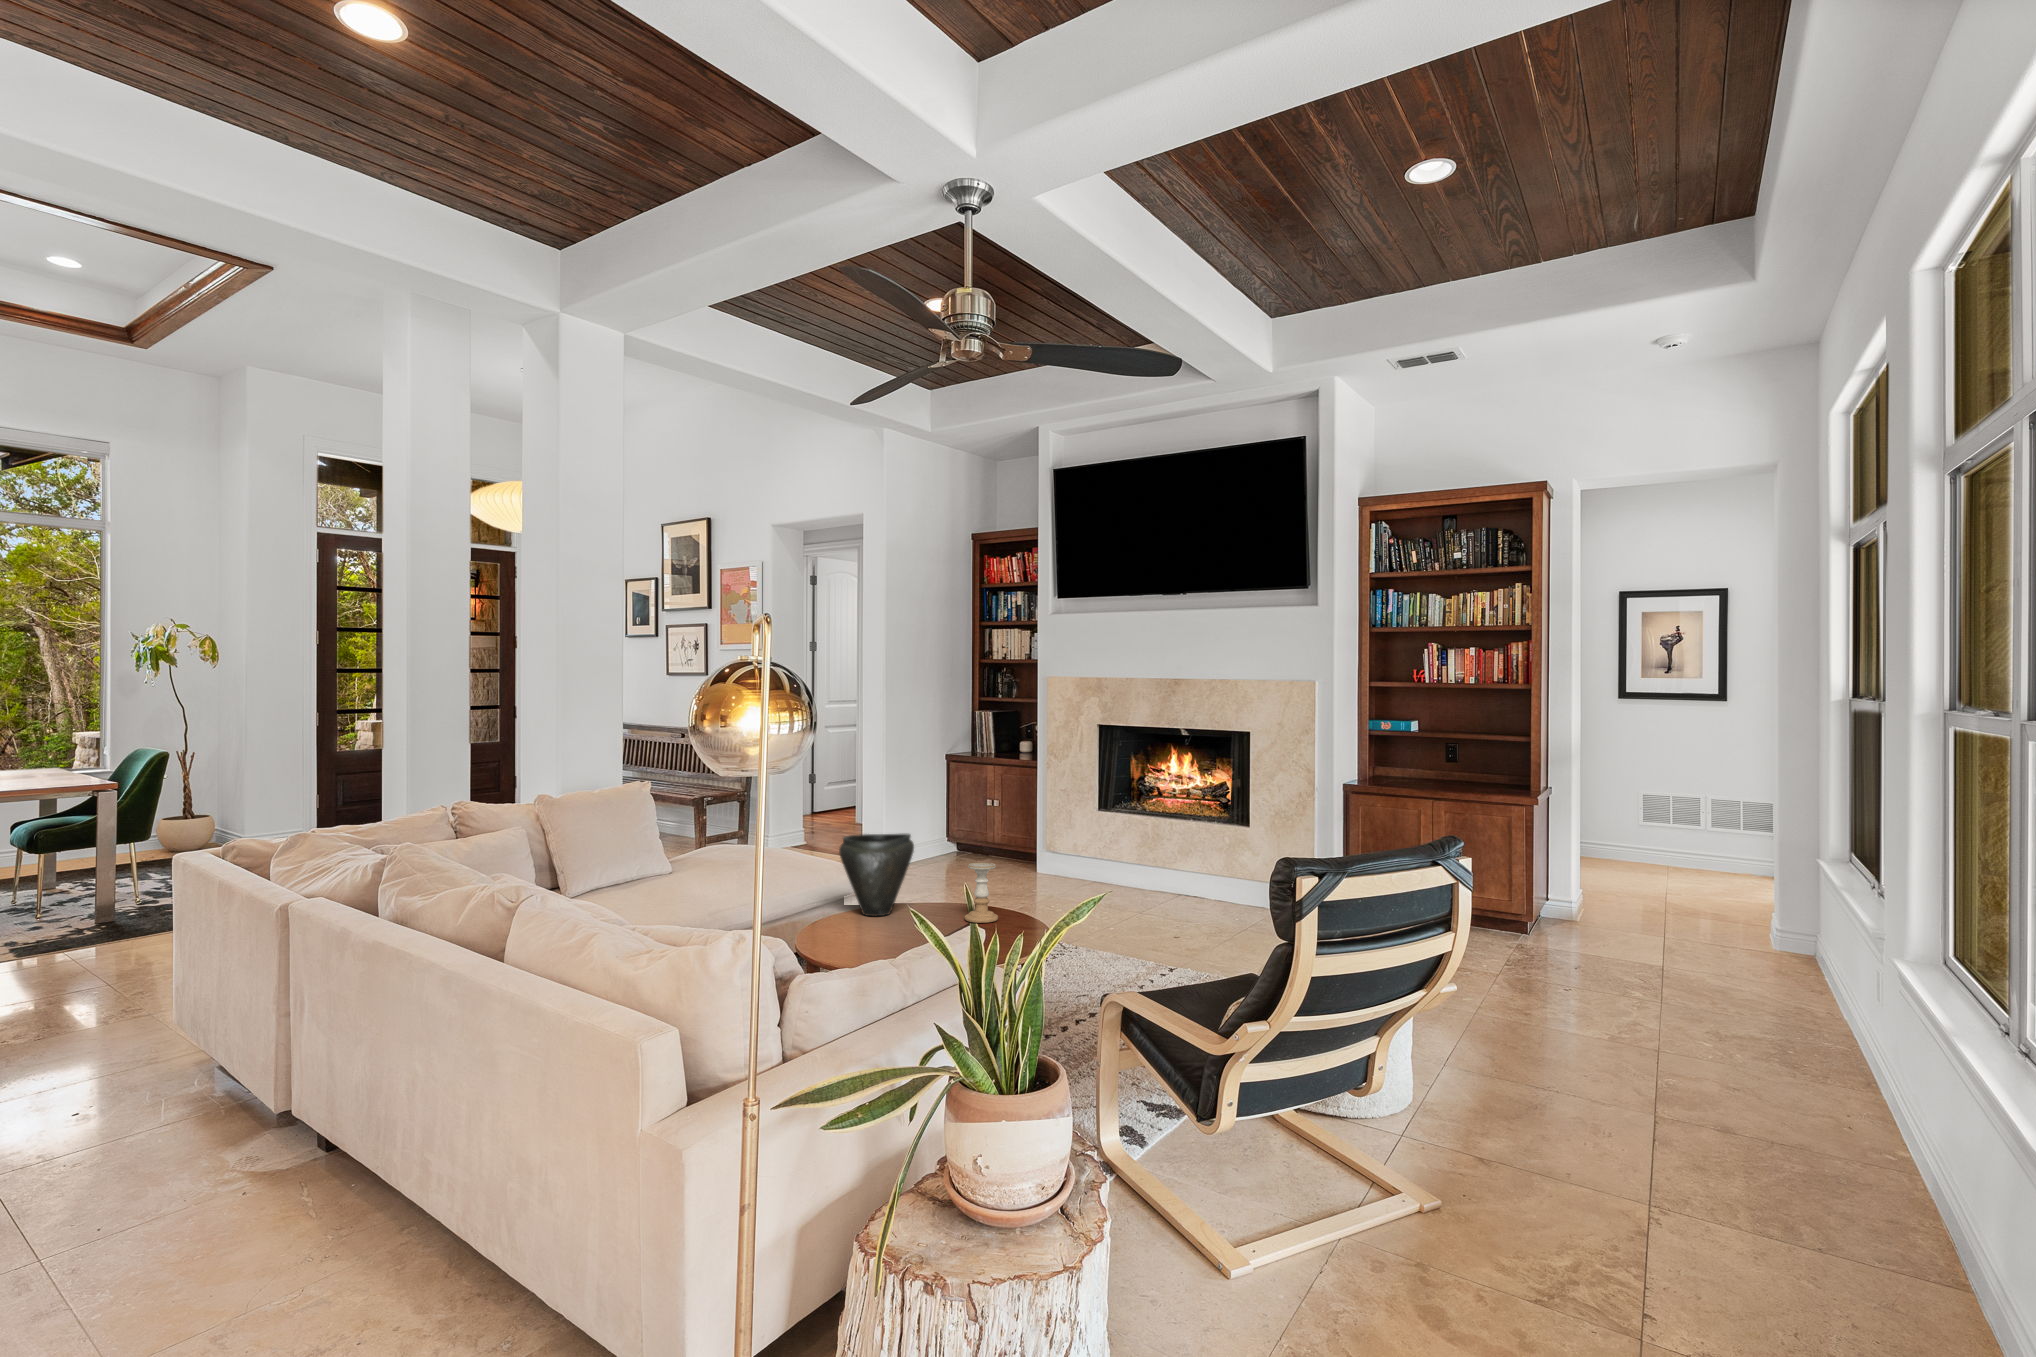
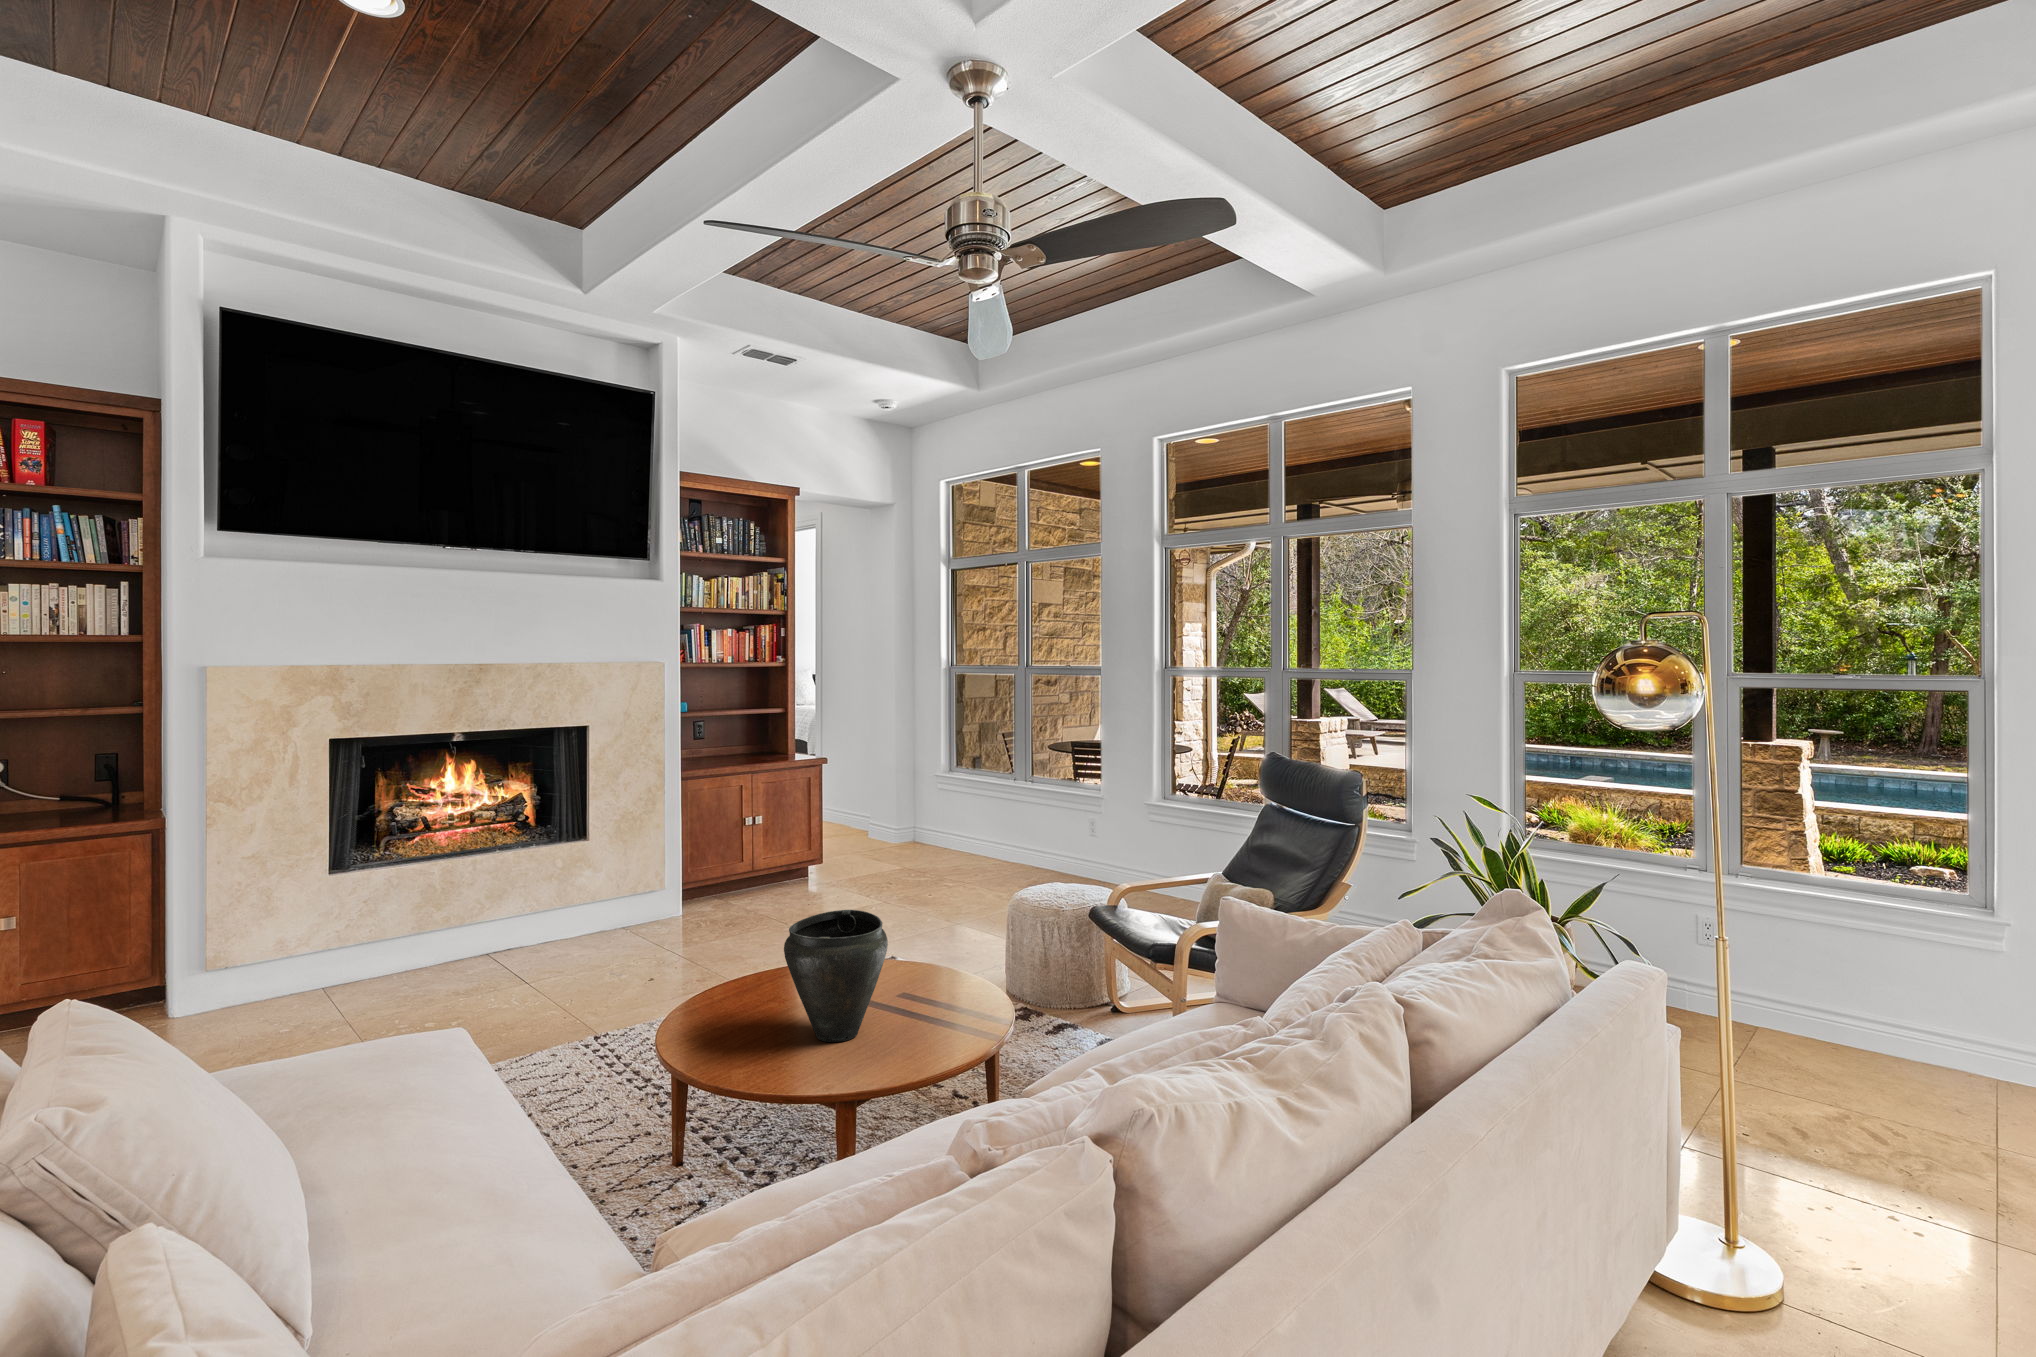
candle holder: present [965,863,998,923] -> none [902,917,944,995]

